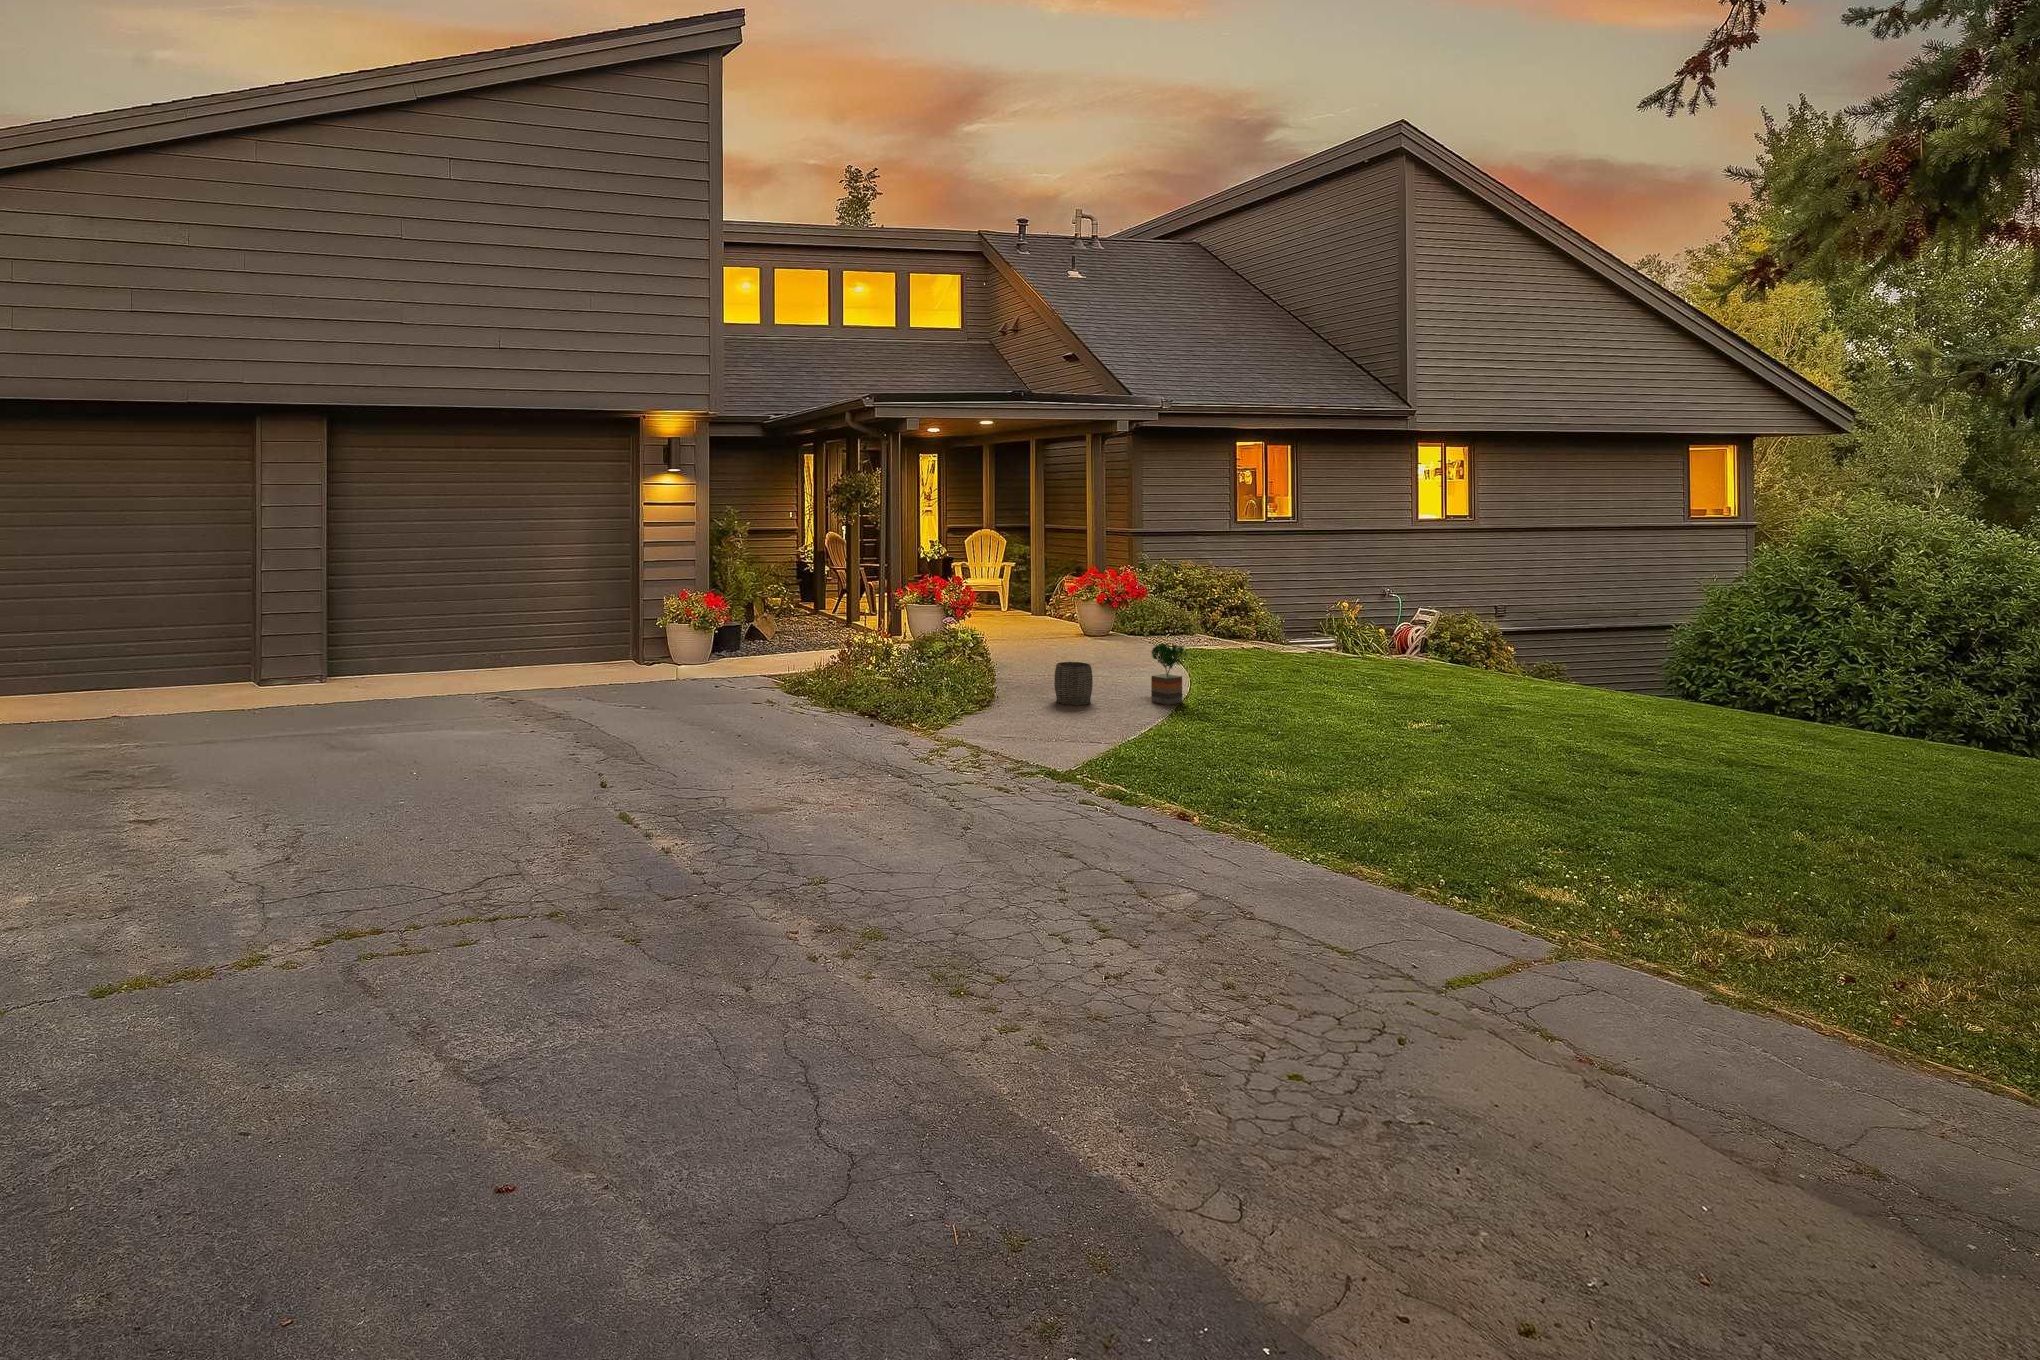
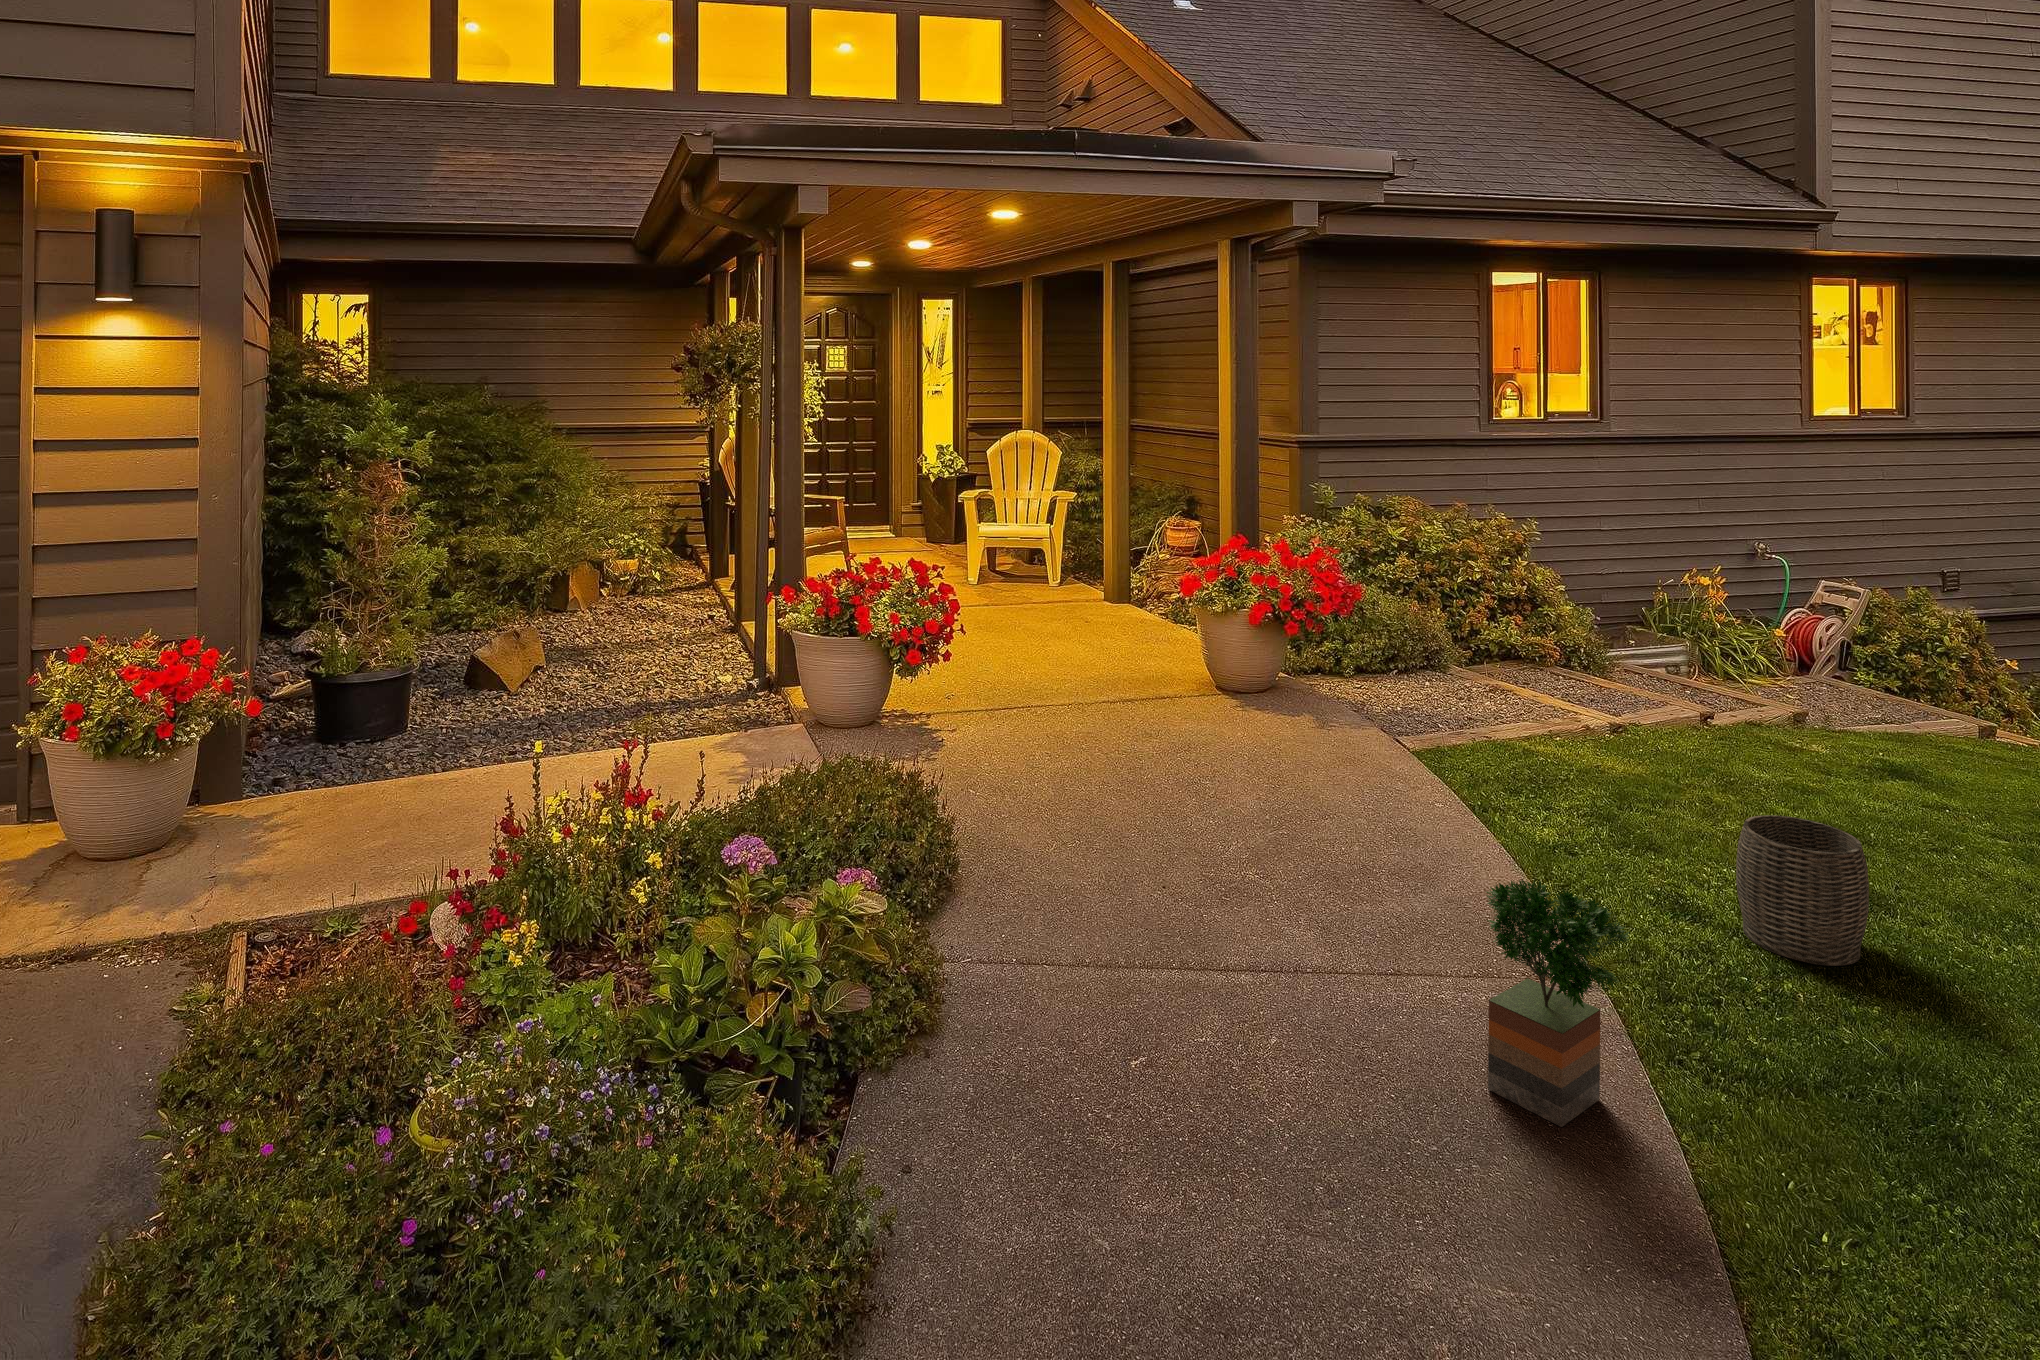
woven basket: present [1054,662,1093,705] -> present [1736,815,1869,966]

